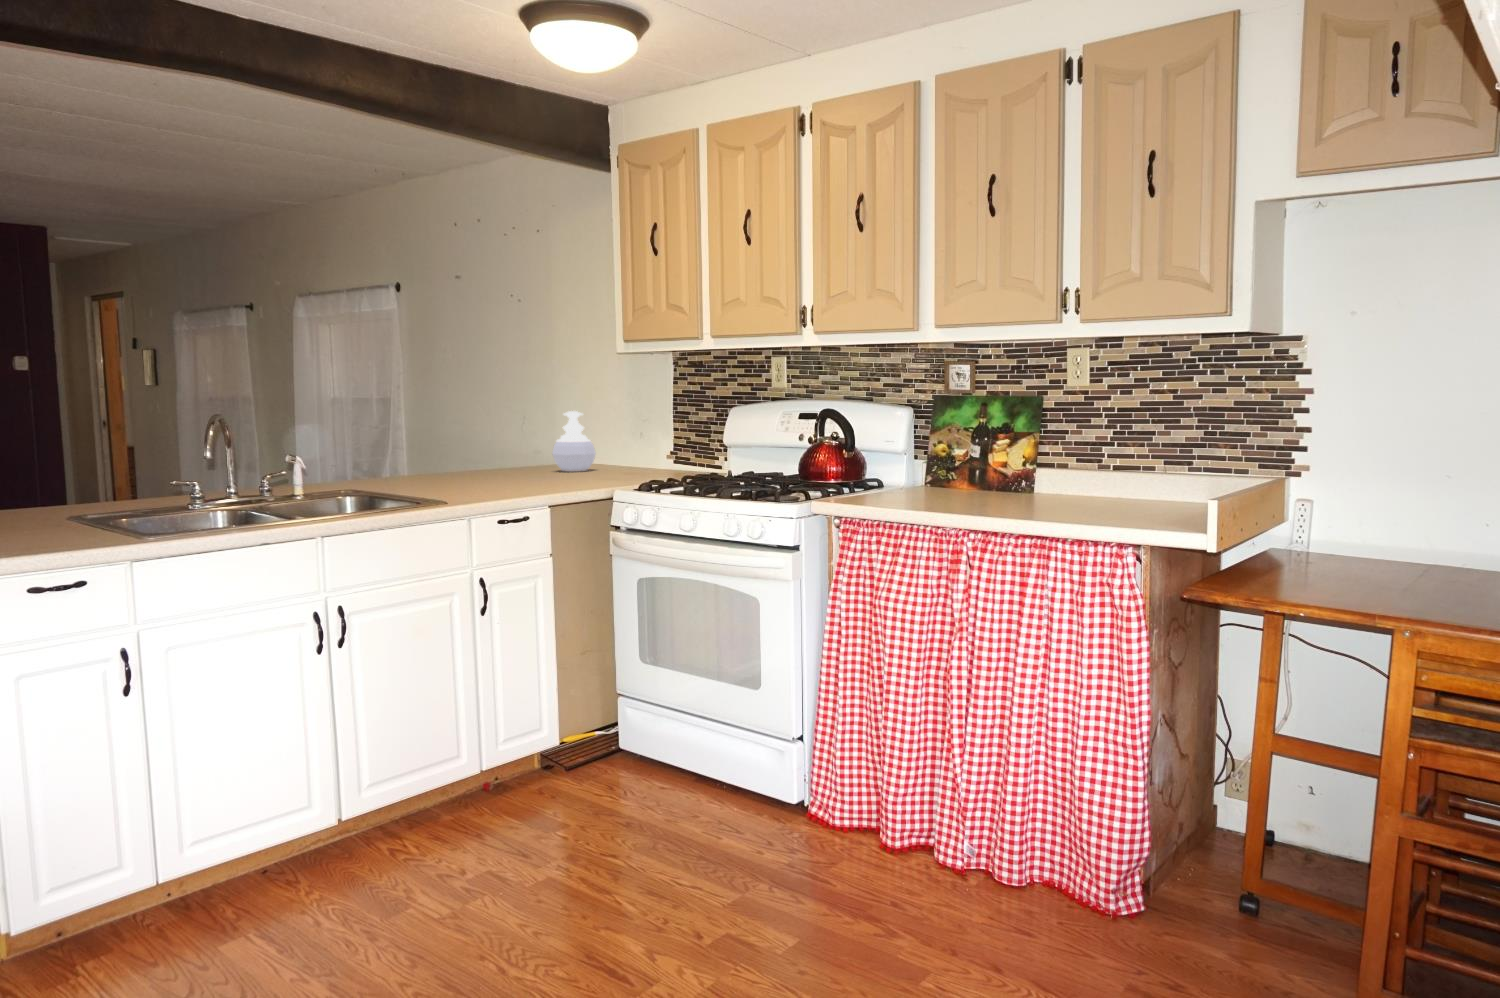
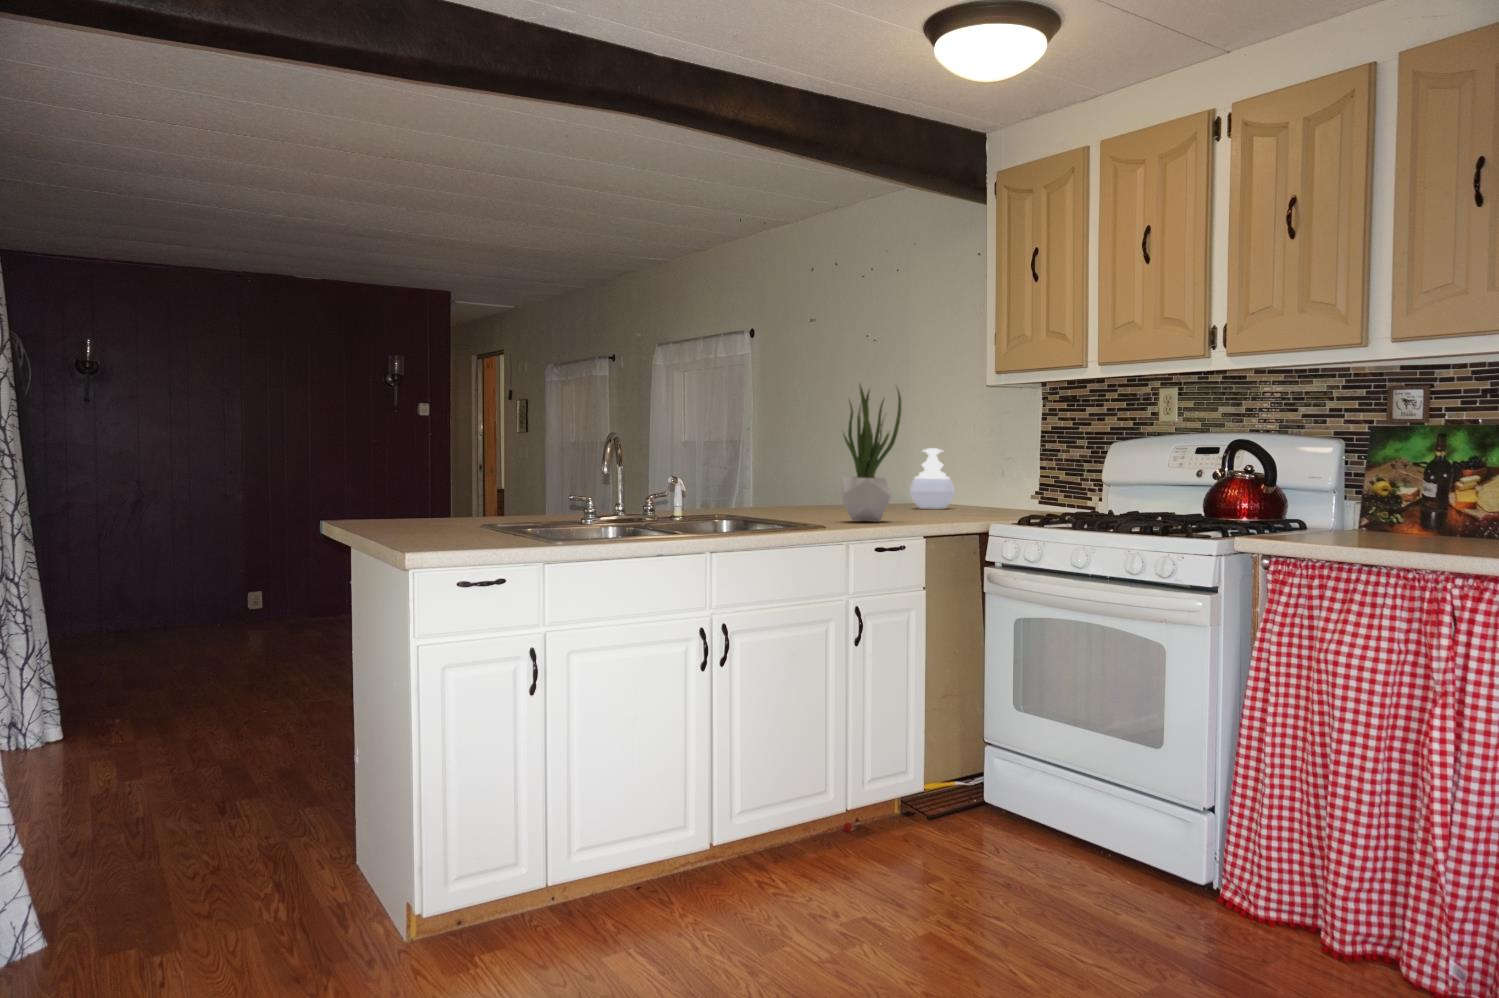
potted plant: none [465,357,525,493] -> present [842,385,901,522]

